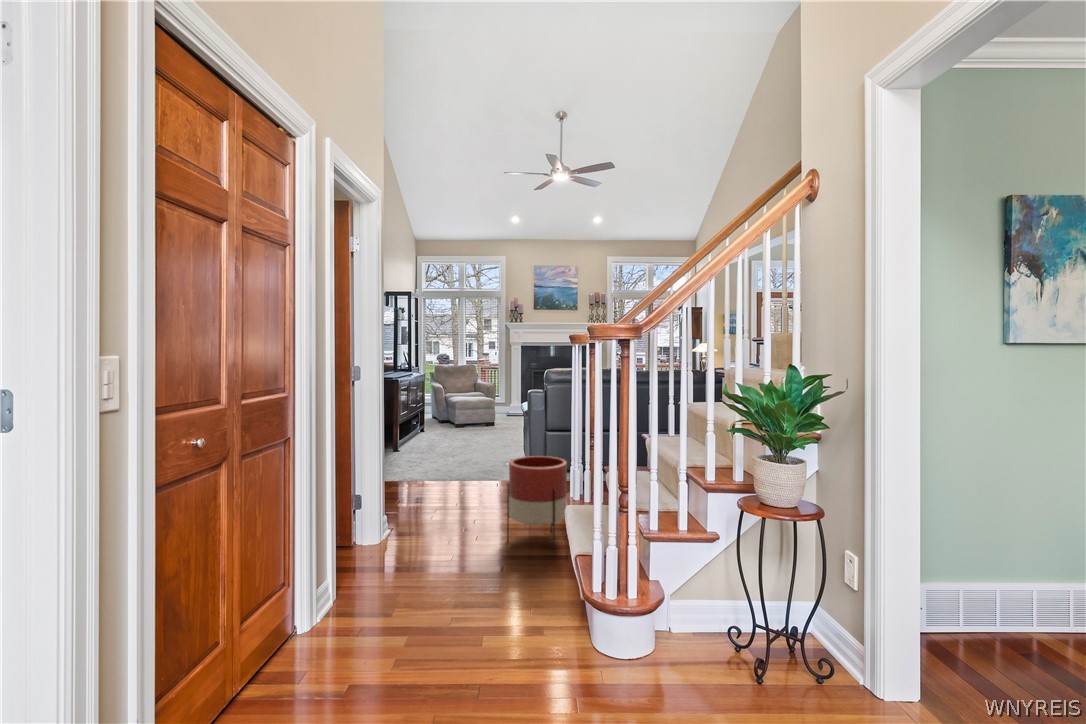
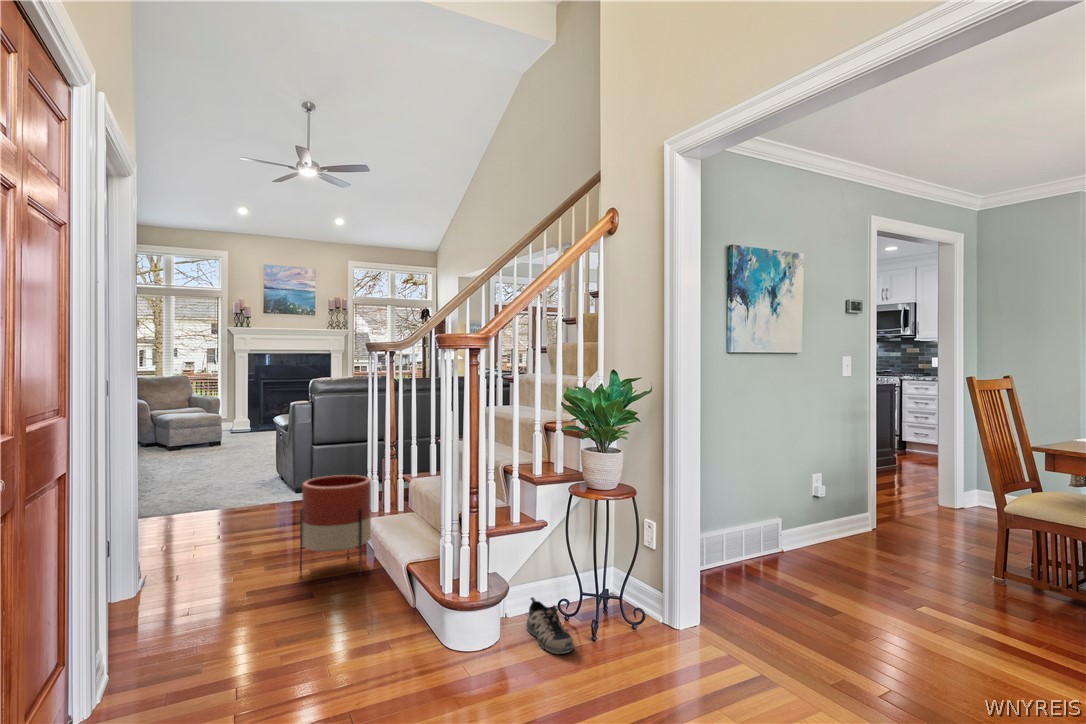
shoe: none [688,614,733,691] -> present [526,597,574,654]

